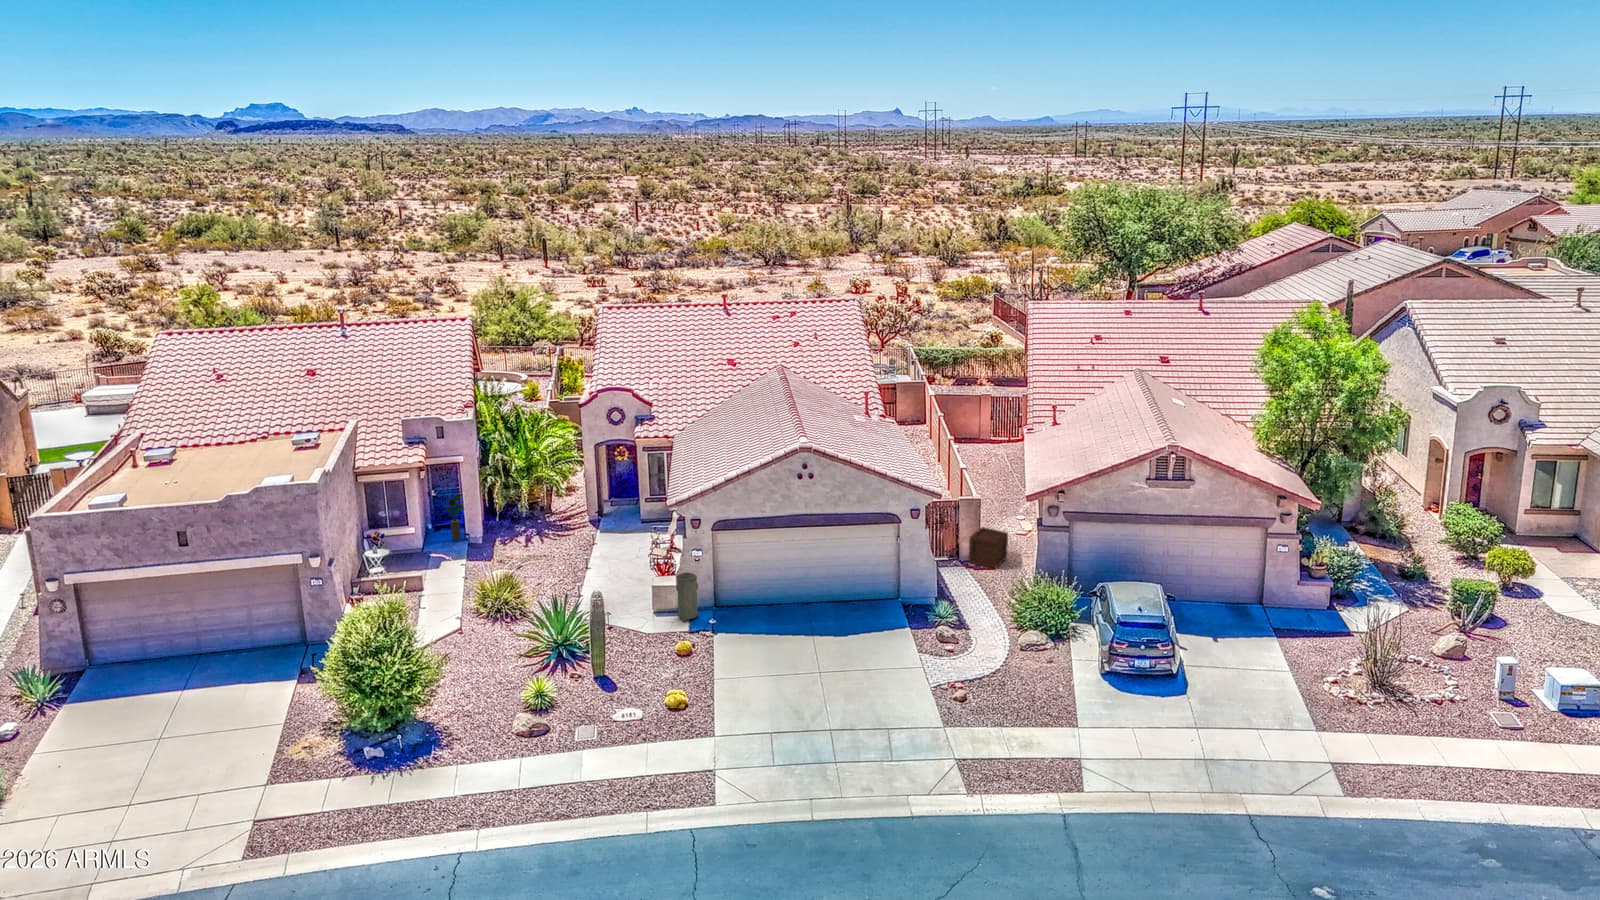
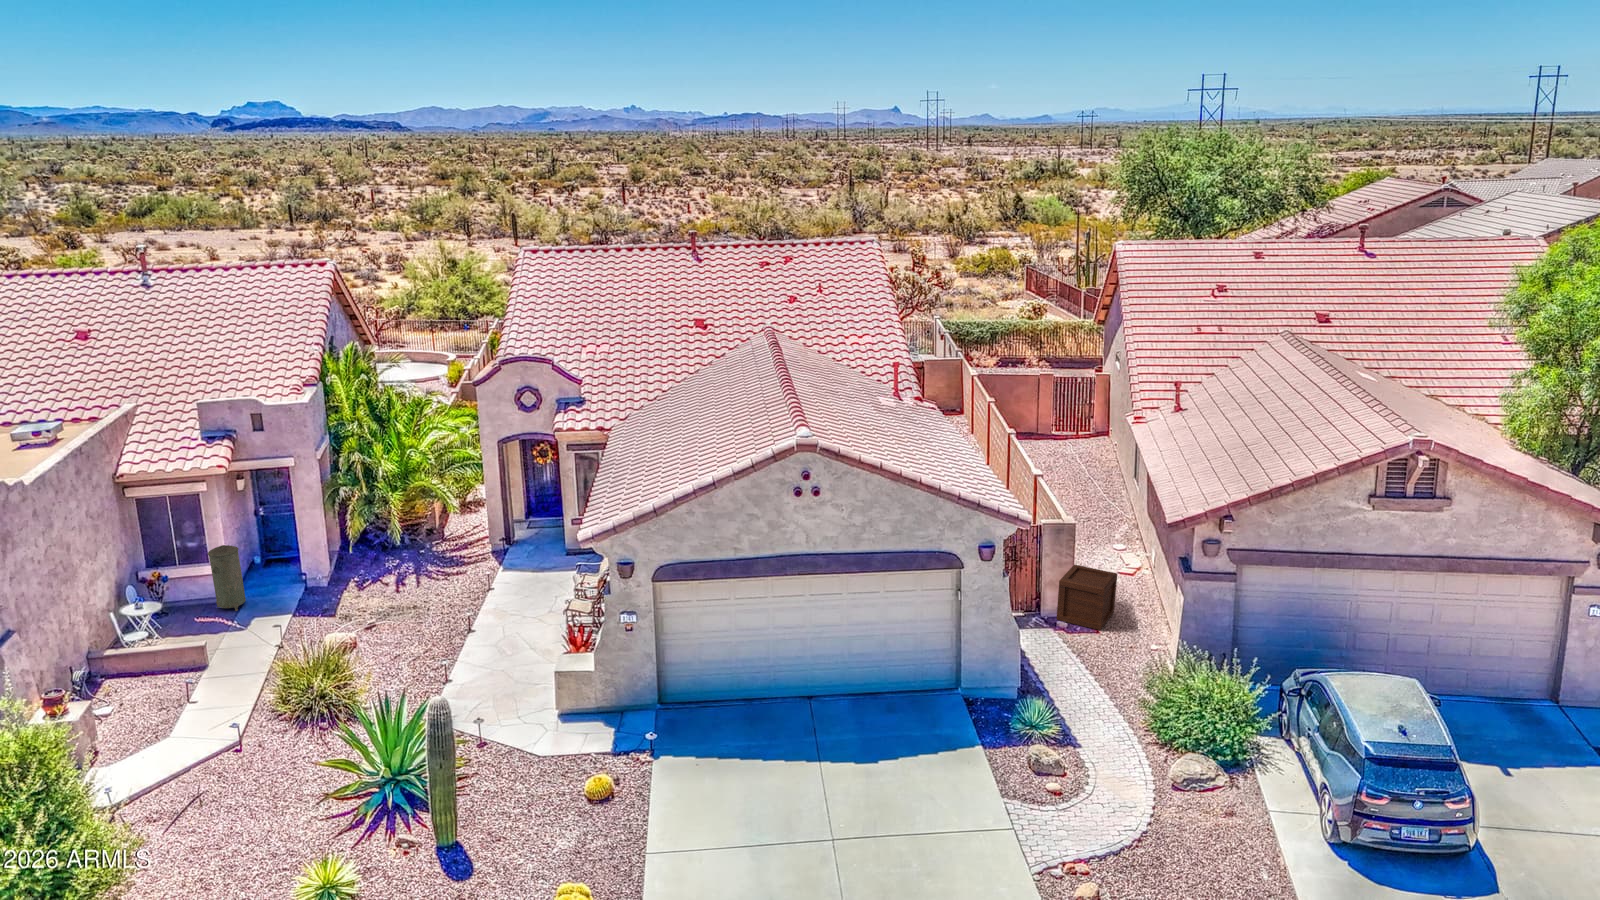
potted plant: present [444,494,465,541] -> none [262,515,298,585]
trash can: present [676,573,699,622] -> present [208,545,246,611]

